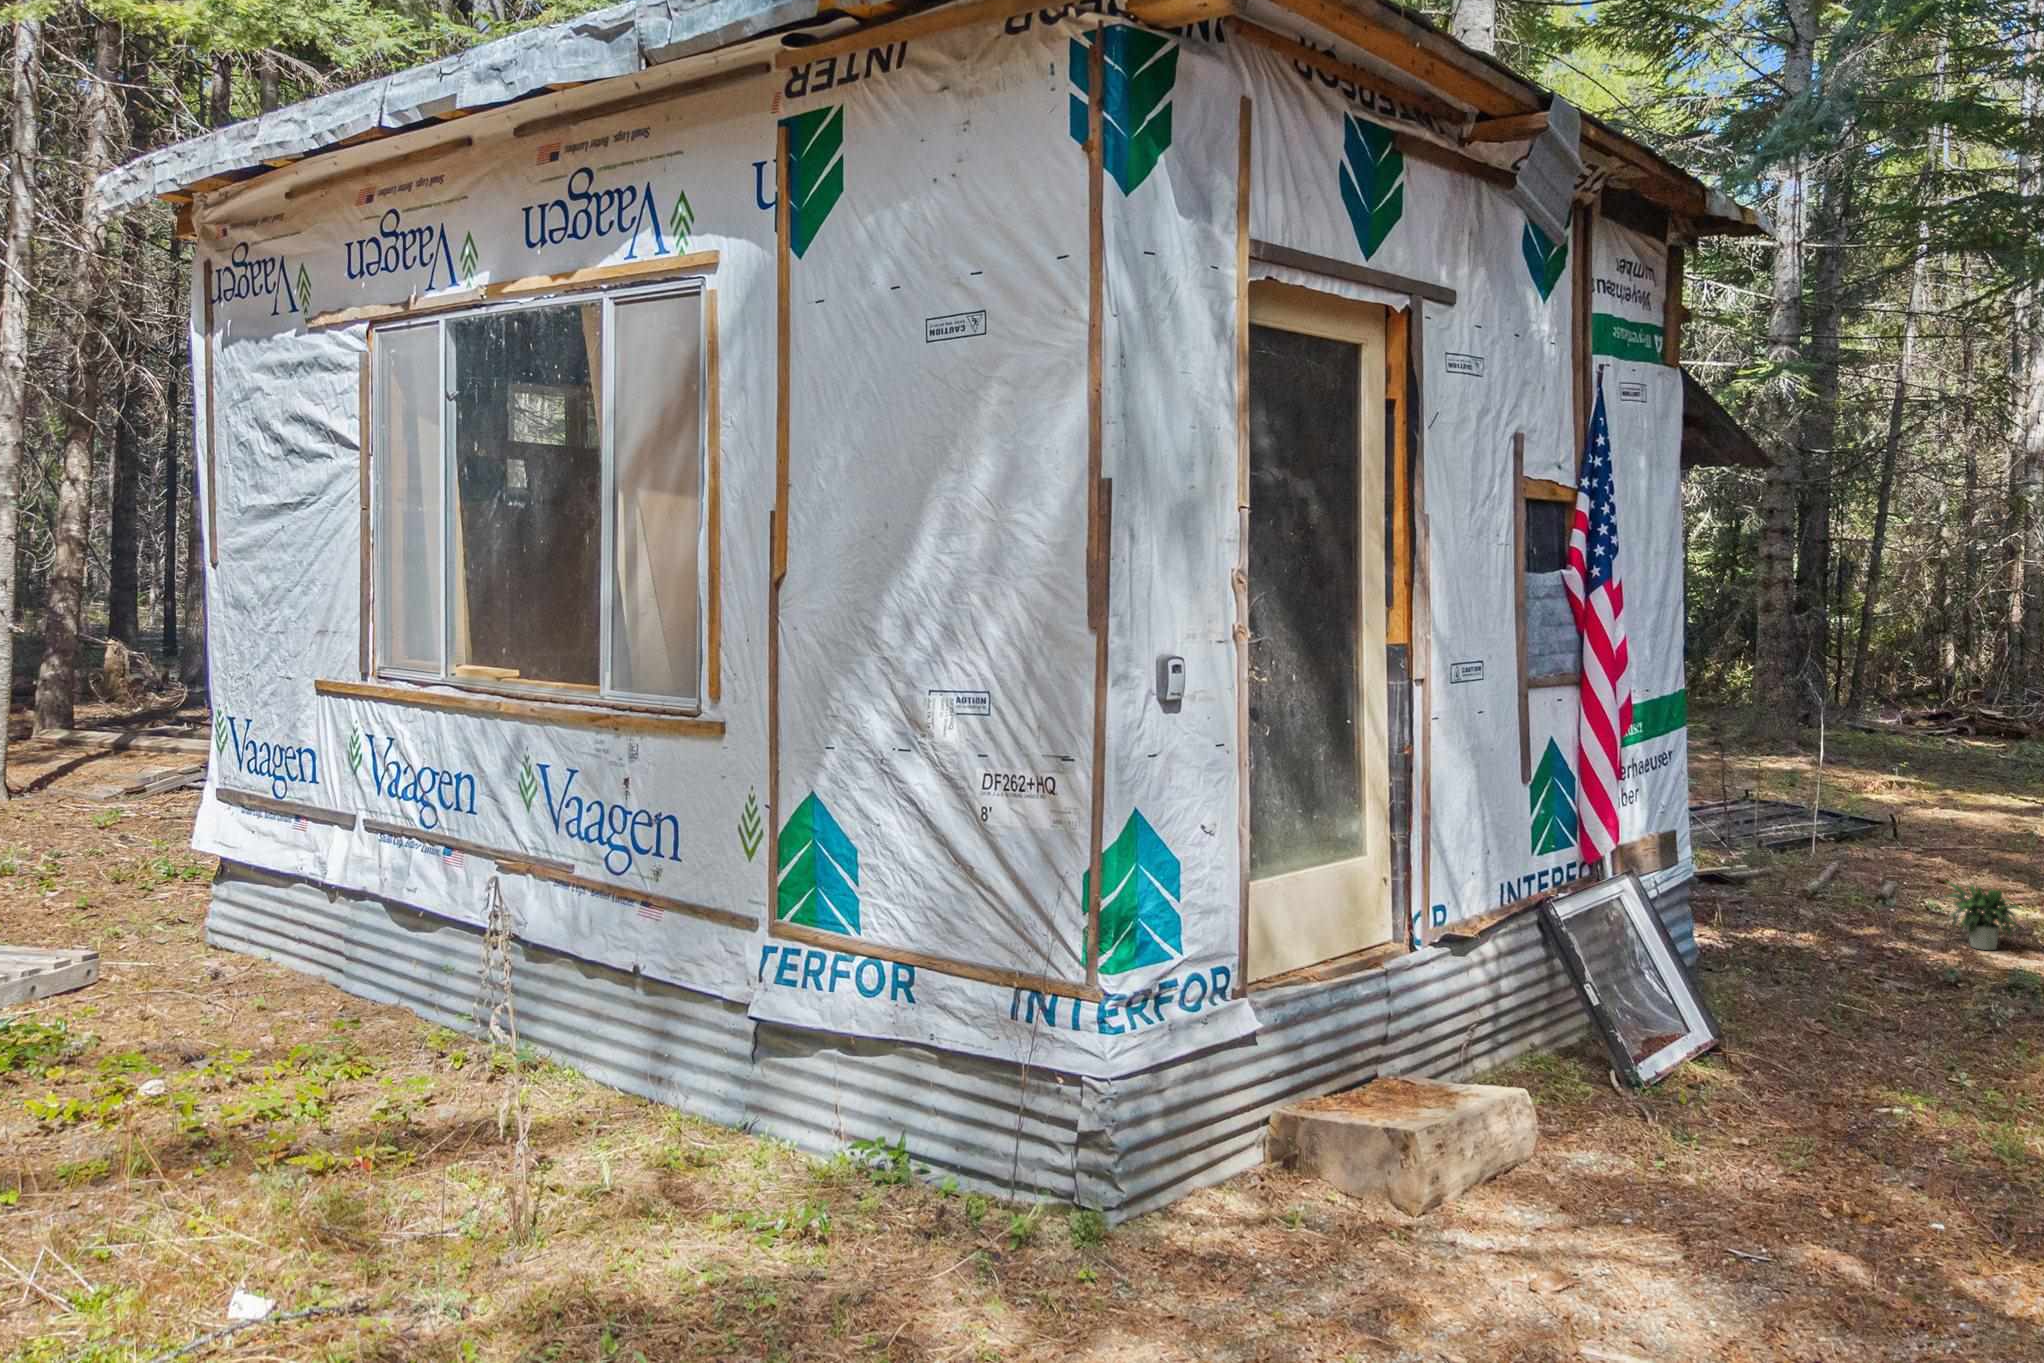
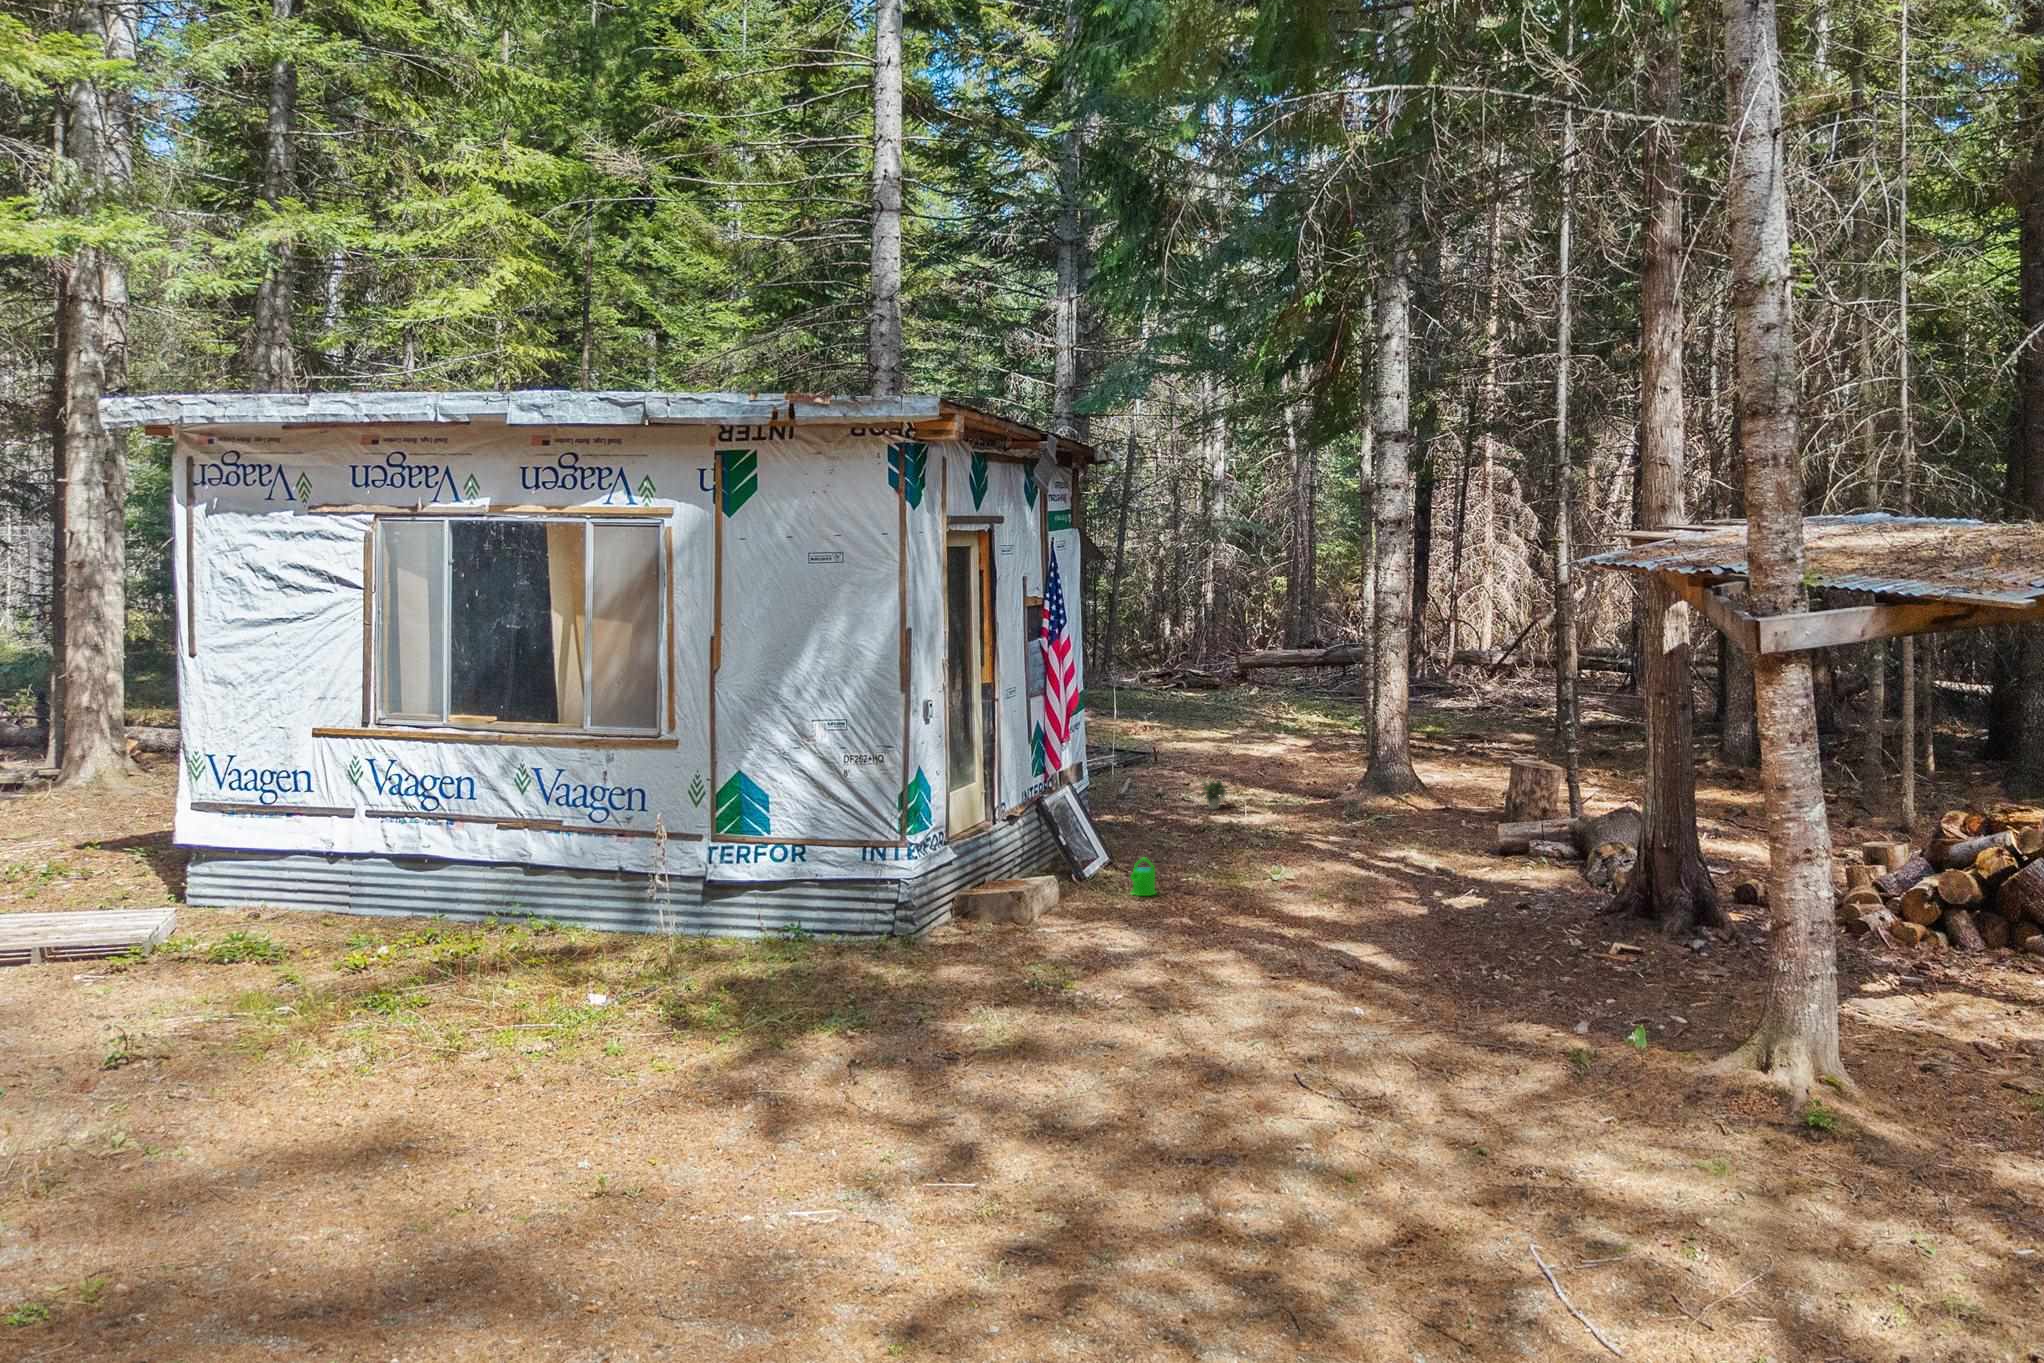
watering can: none [1749,1081,1825,1185] -> present [1131,857,1156,896]

